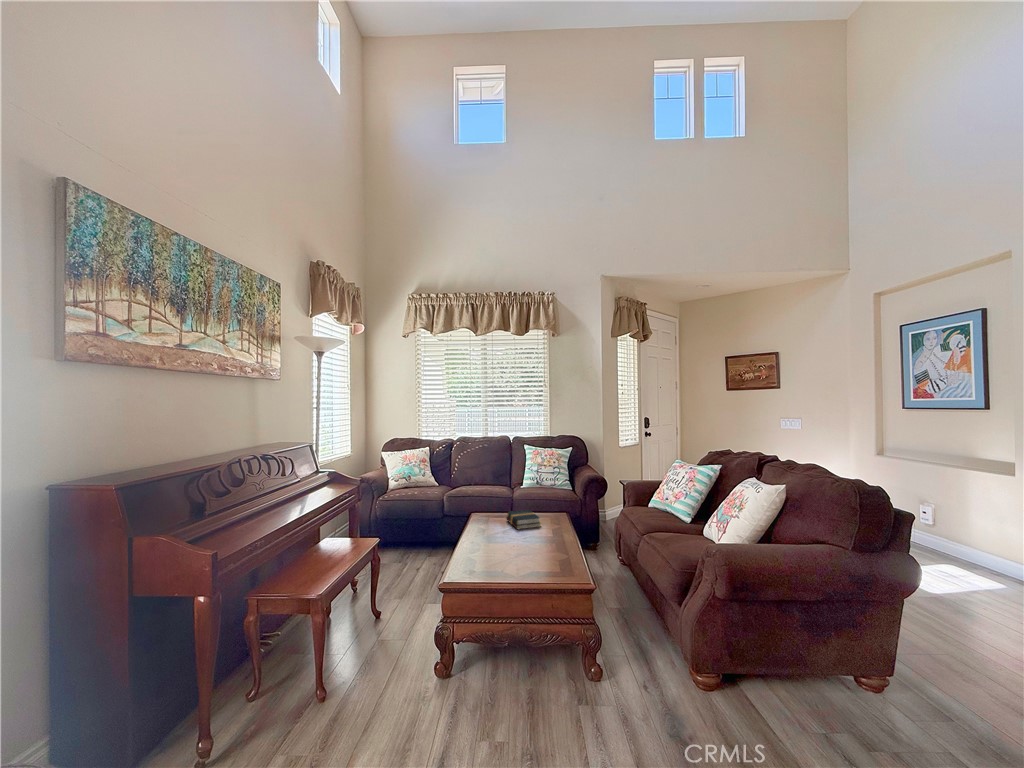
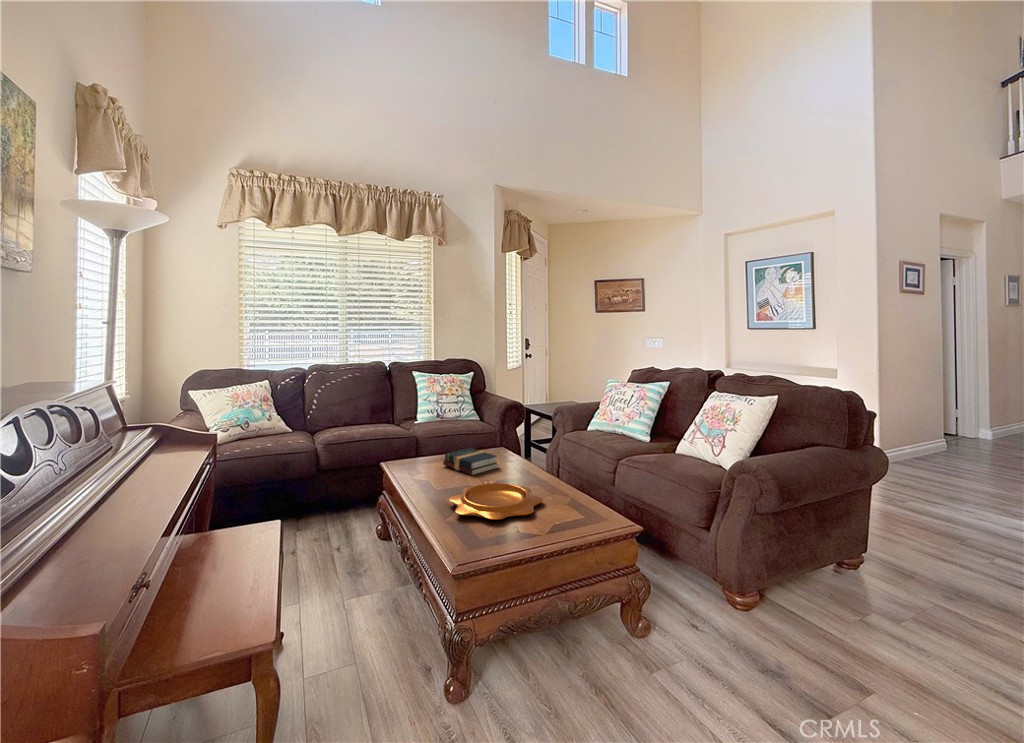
decorative bowl: none [476,535,538,558] -> present [449,483,543,520]

